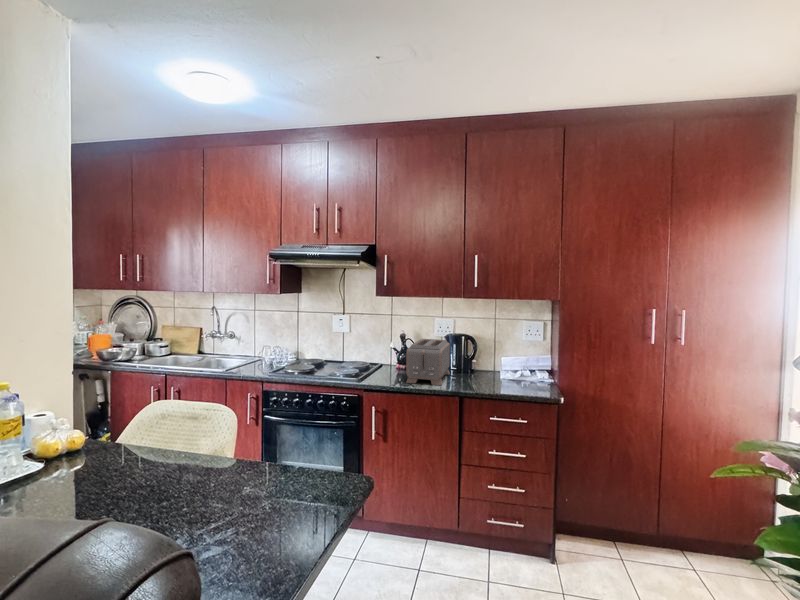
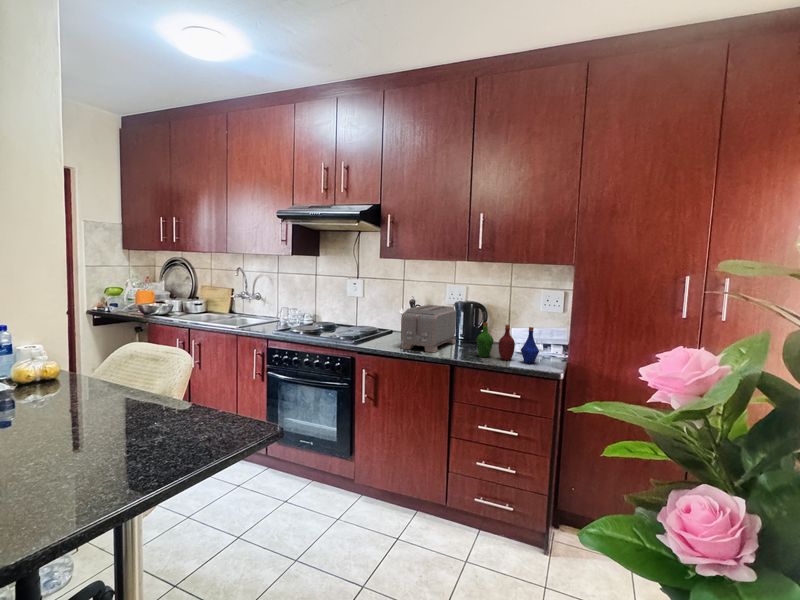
bottle: none [479,355,538,390] -> present [476,323,539,363]

